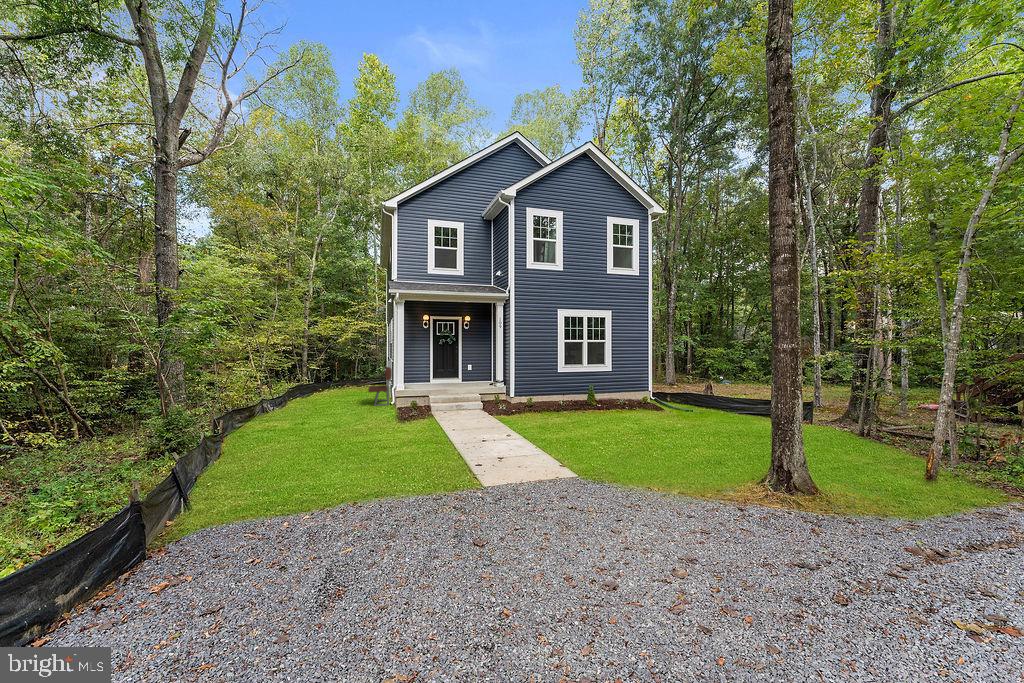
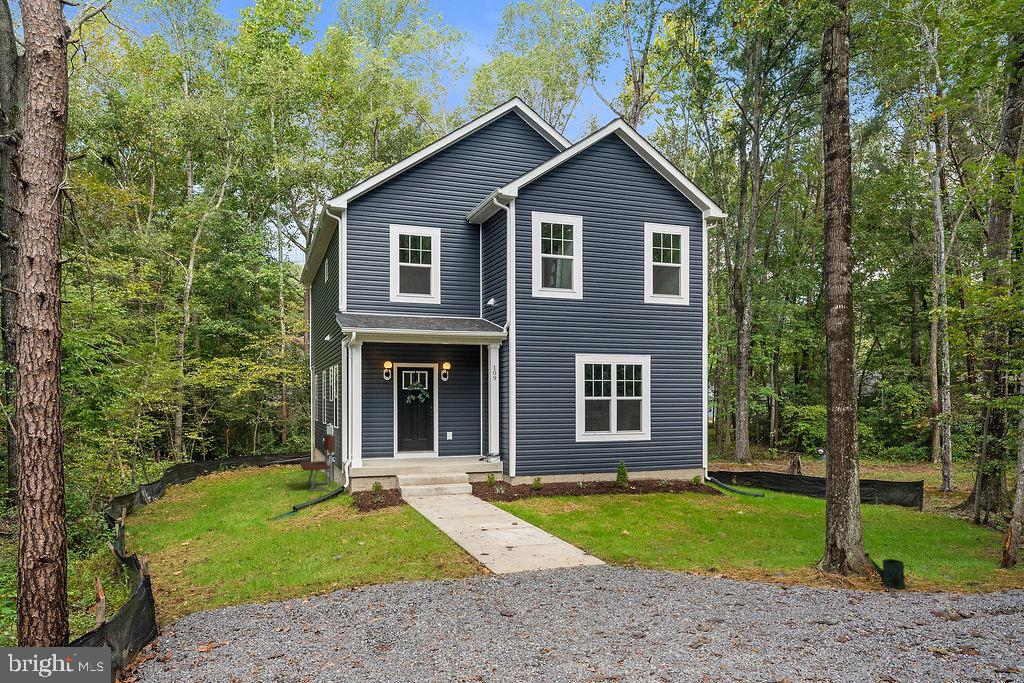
watering can: none [807,473,856,508] -> present [864,553,912,589]

